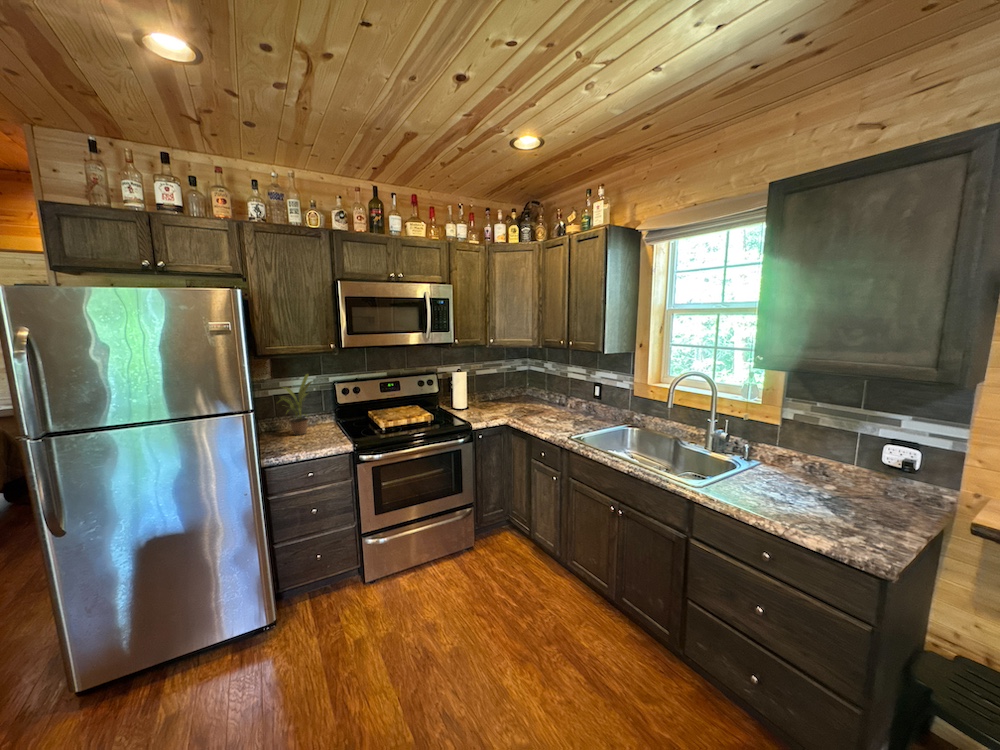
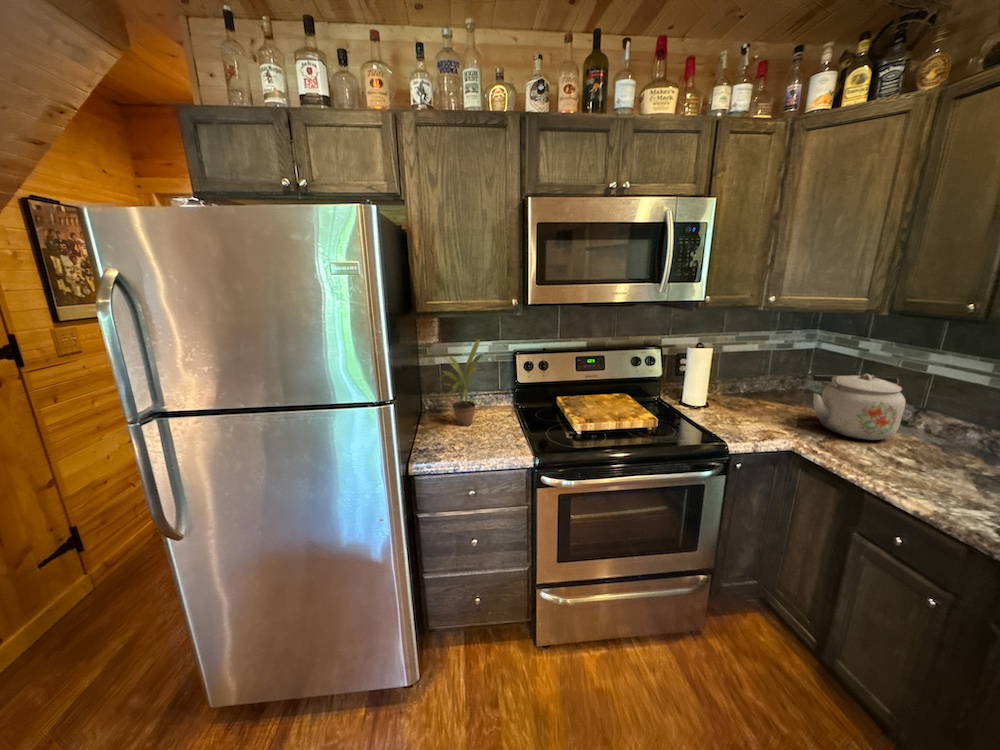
kettle: none [516,379,555,413] -> present [813,374,906,440]

